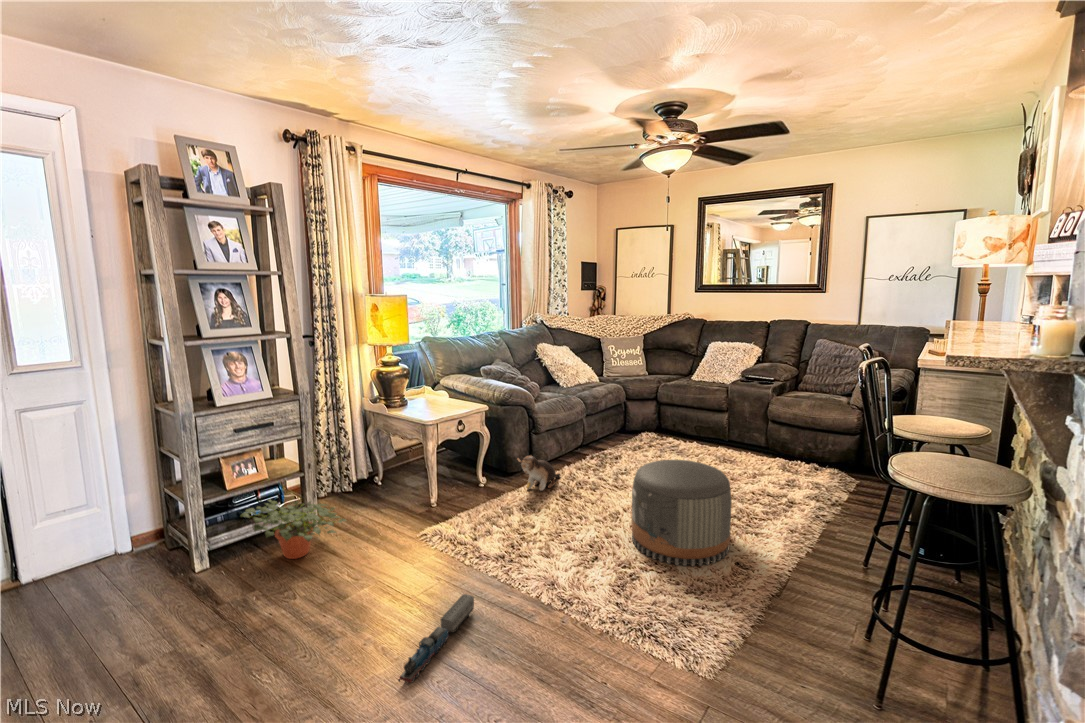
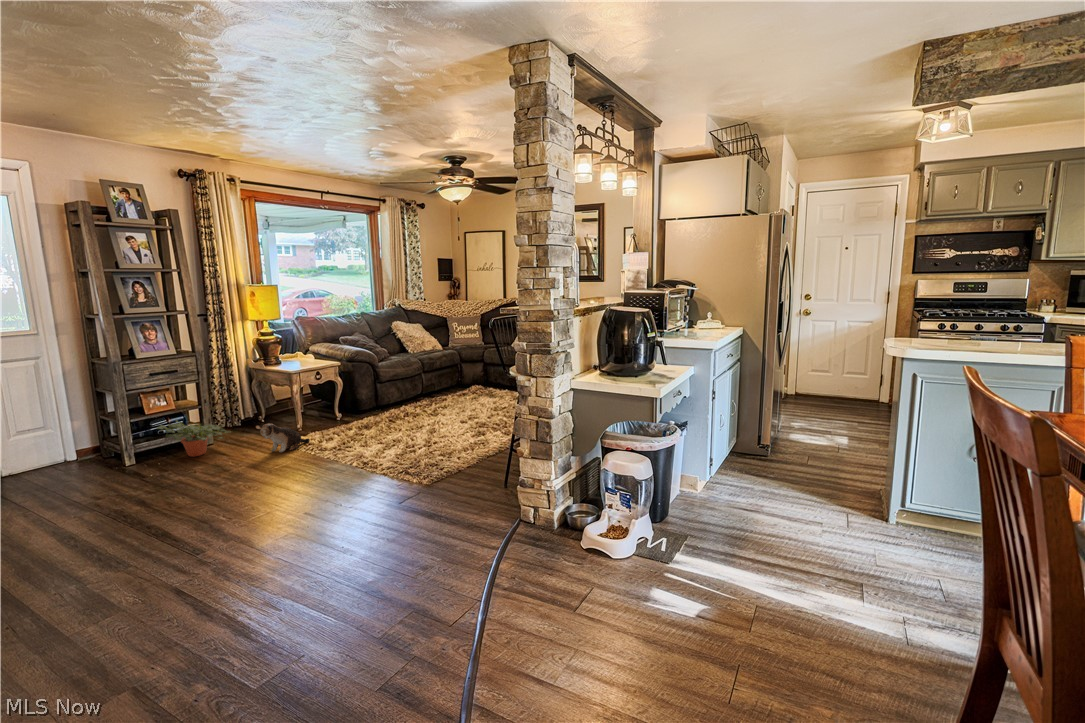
plush toy: present [518,456,560,491] -> present [256,423,310,452]
pouf: present [632,460,732,566] -> none [420,388,481,447]
toy train: present [398,594,474,684] -> none [253,460,307,495]

